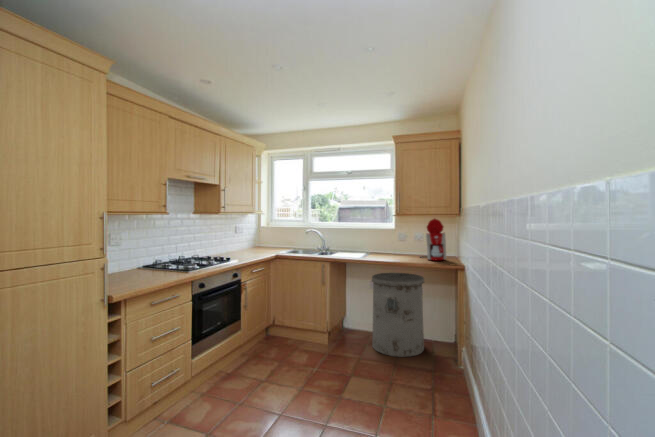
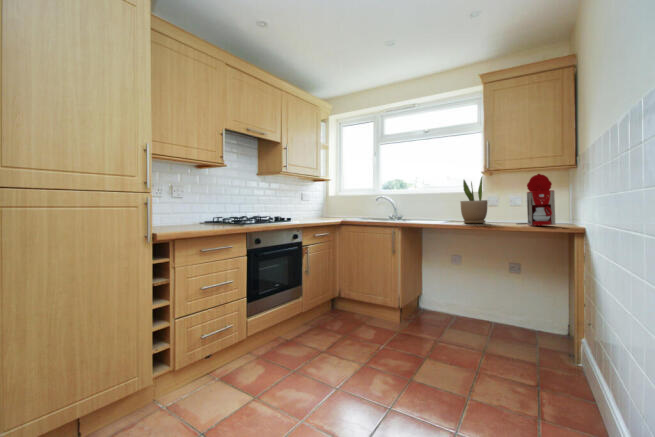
potted plant: none [378,218,398,257] -> present [460,177,488,223]
trash can: present [372,273,424,357] -> none [451,244,522,344]

